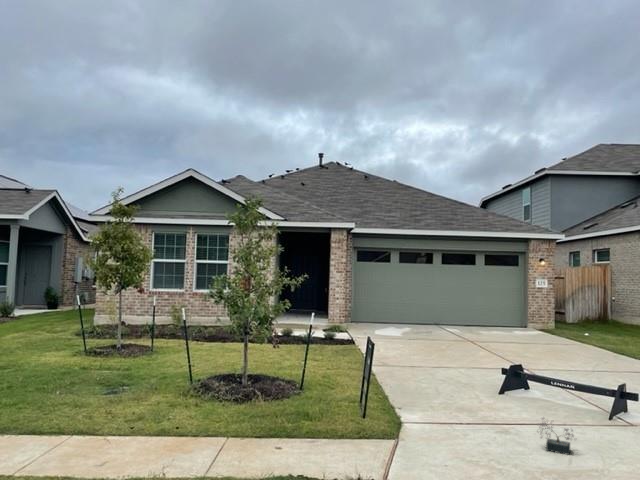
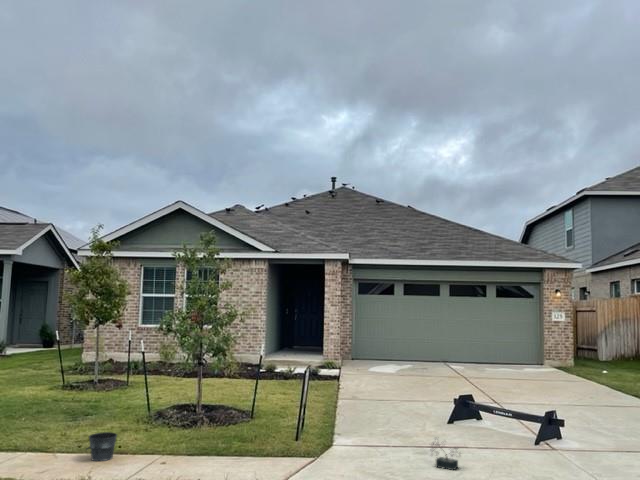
bucket: none [146,416,183,452] -> present [86,432,117,461]

